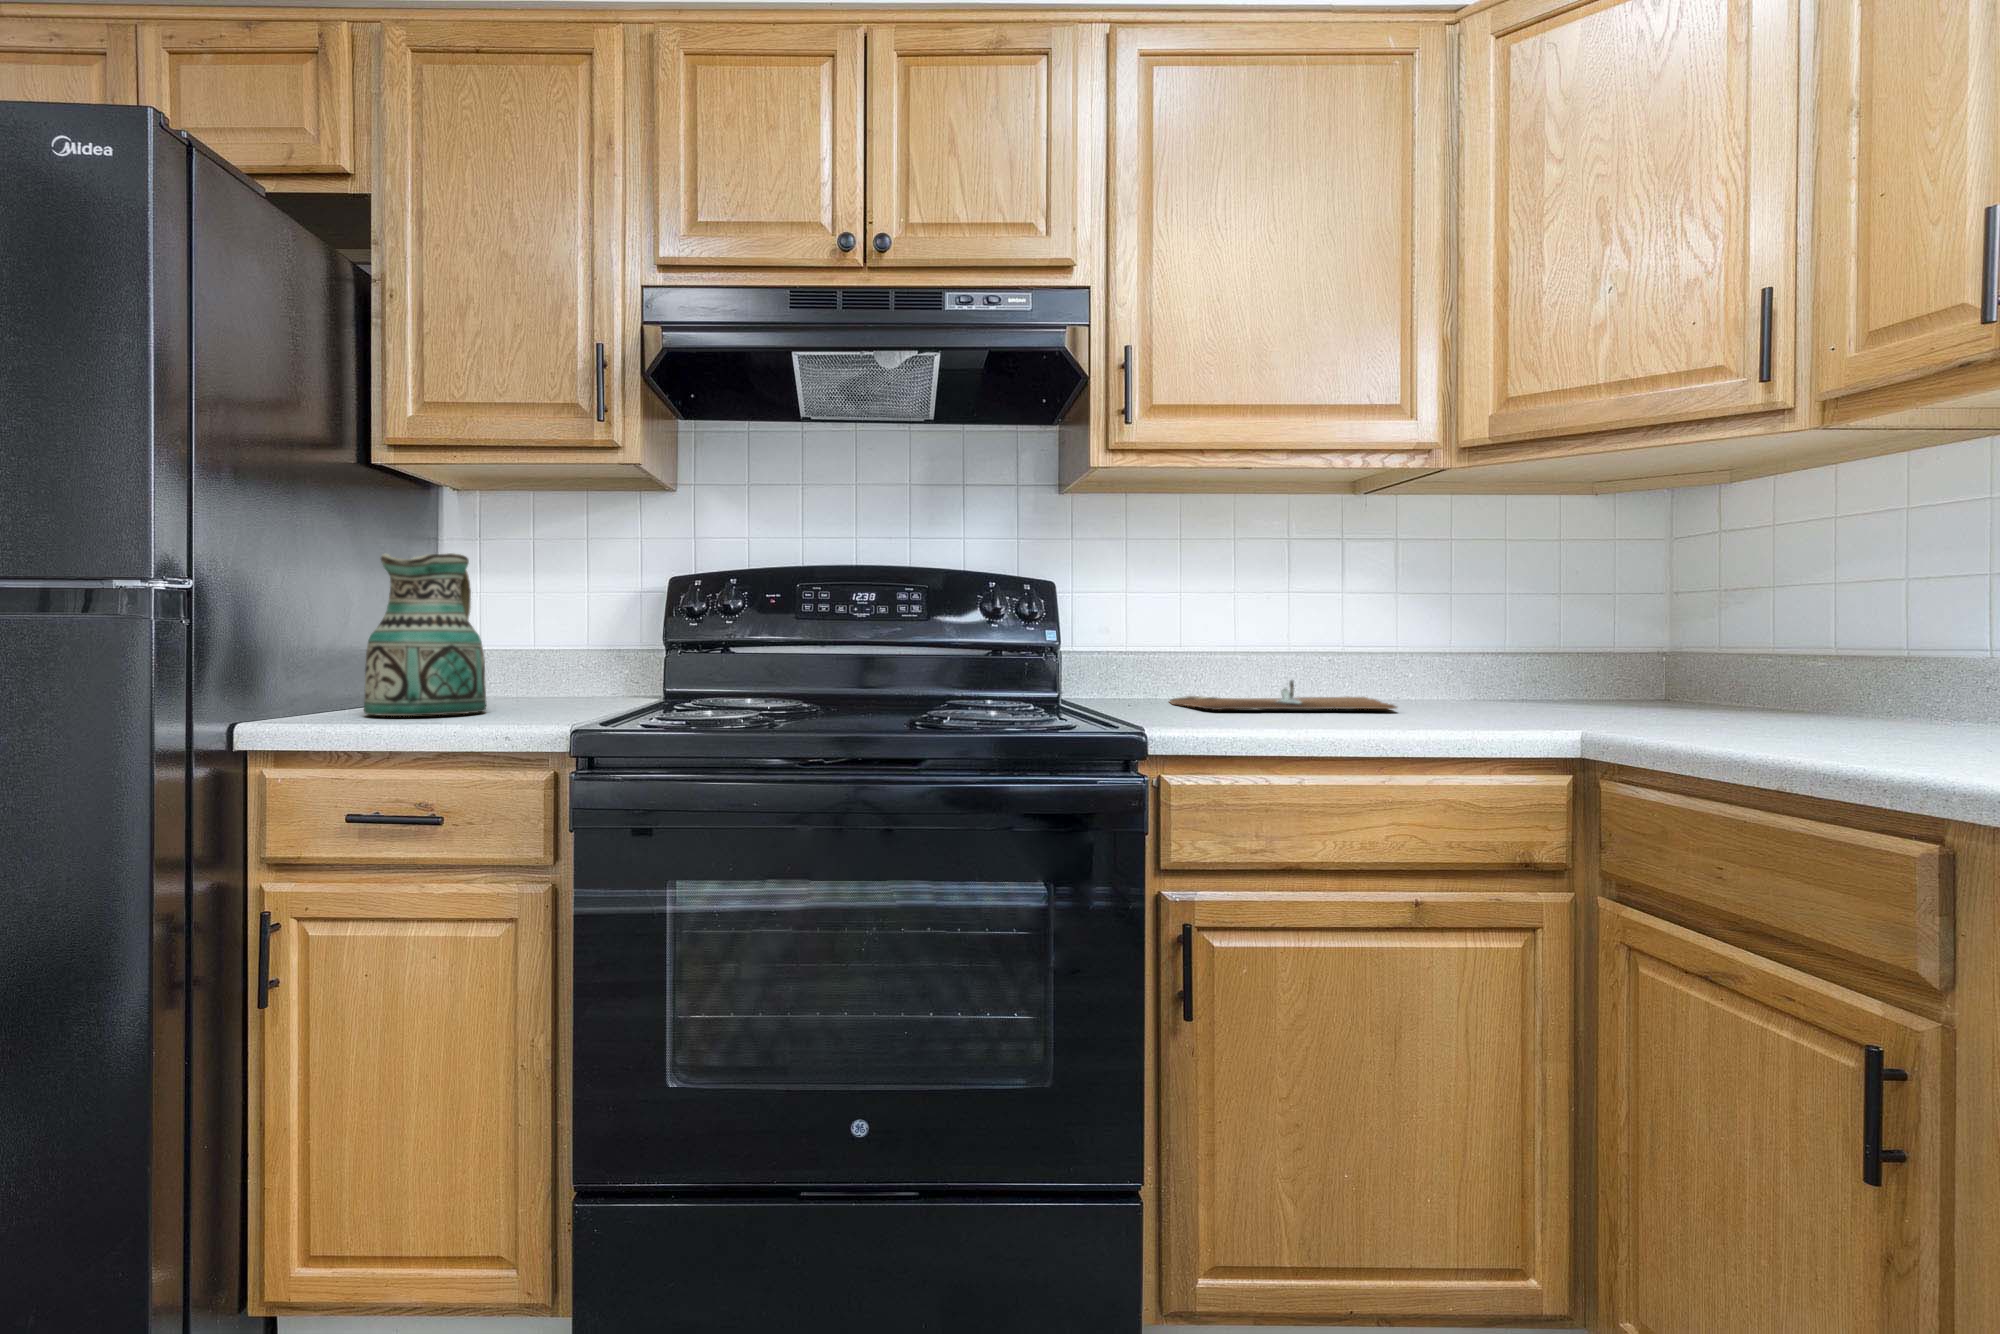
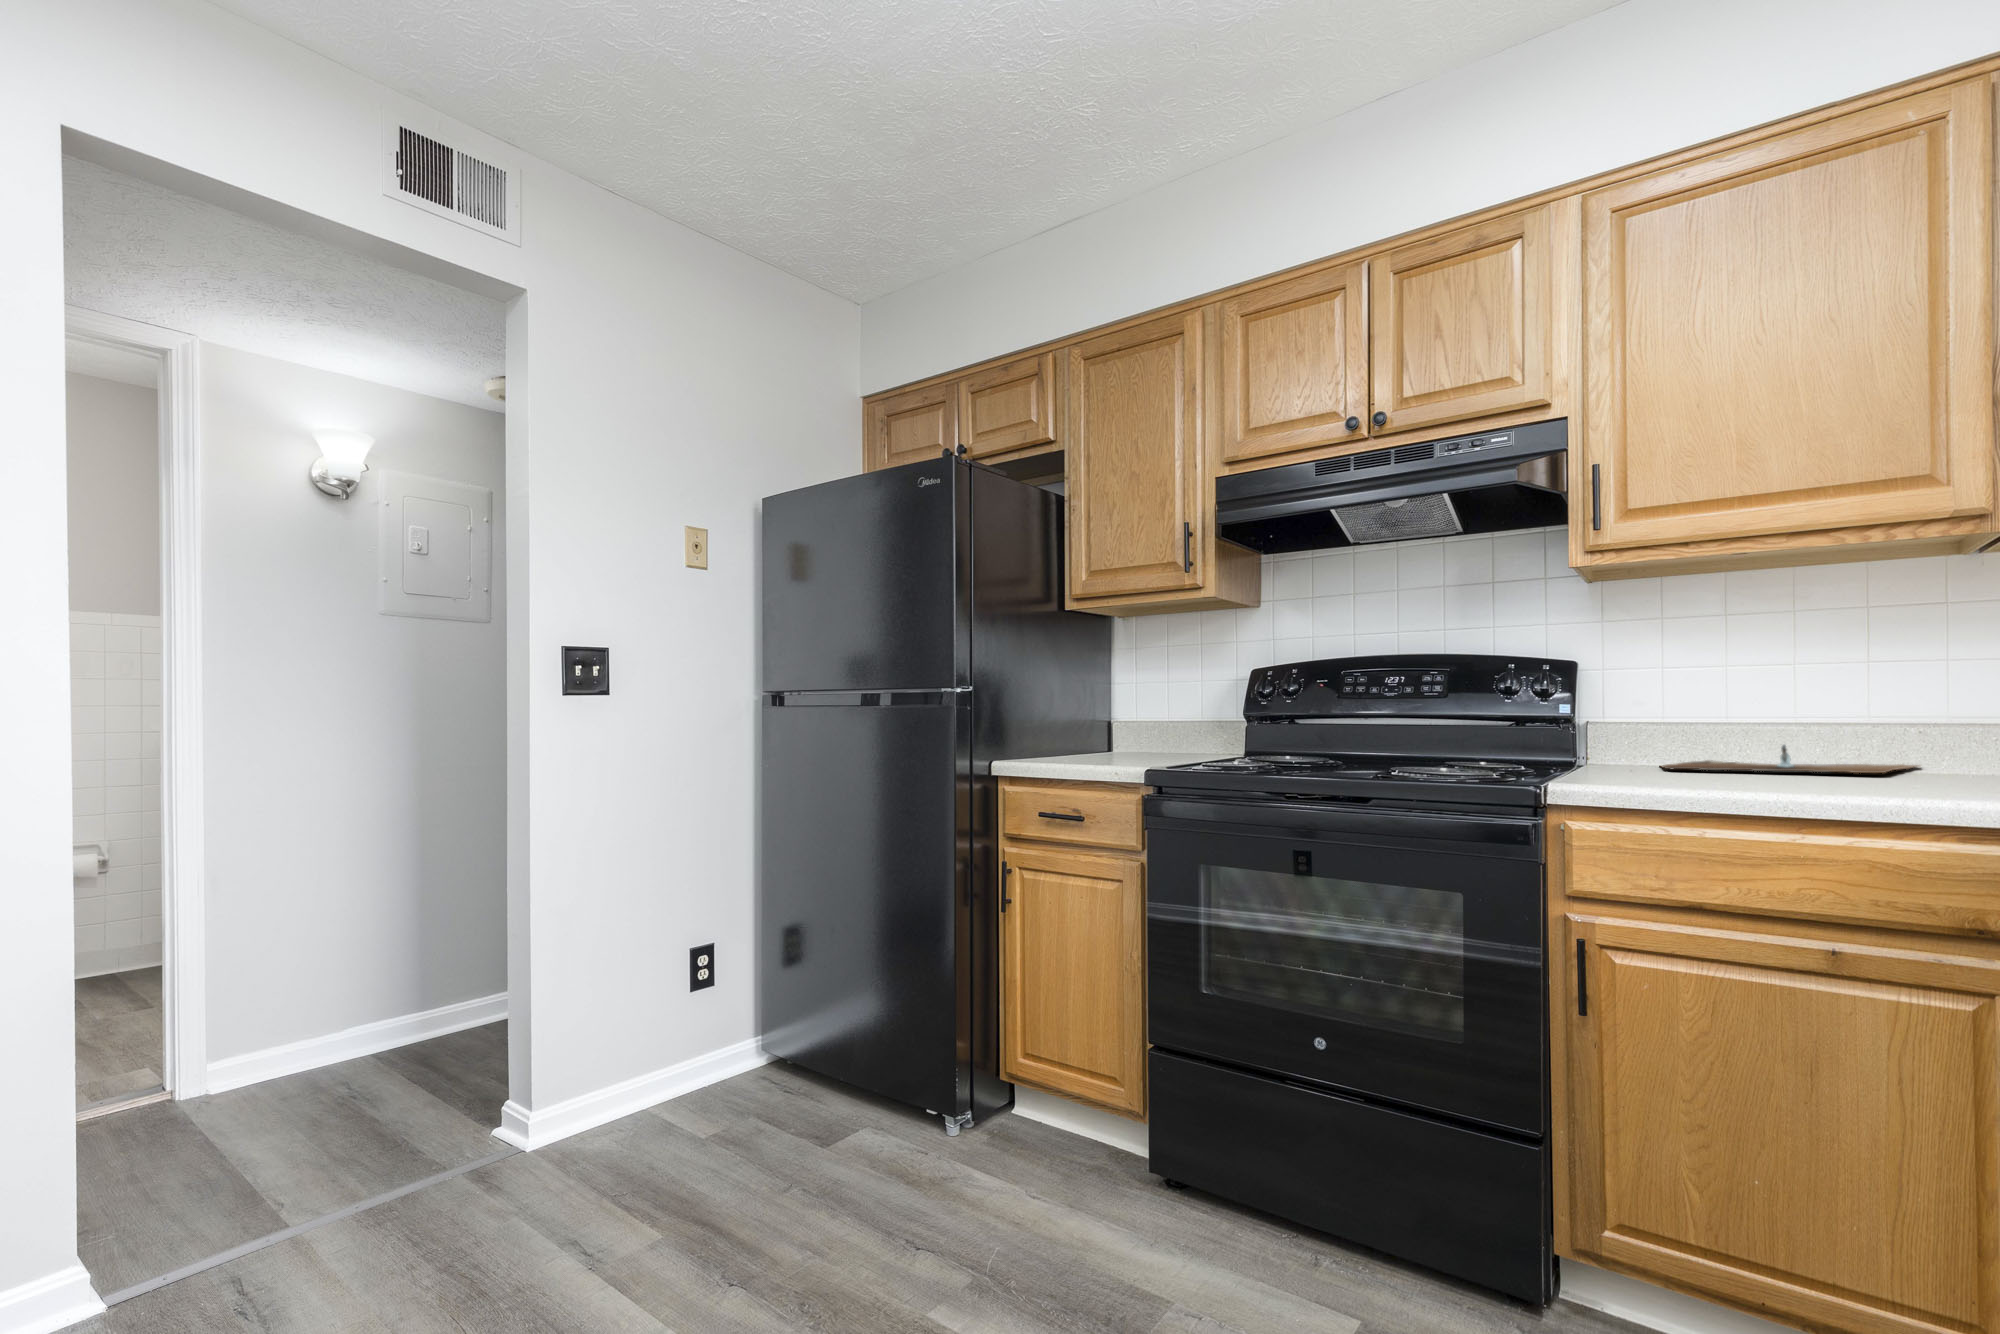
ceramic pitcher: present [364,553,486,716] -> none [1060,661,1126,758]

